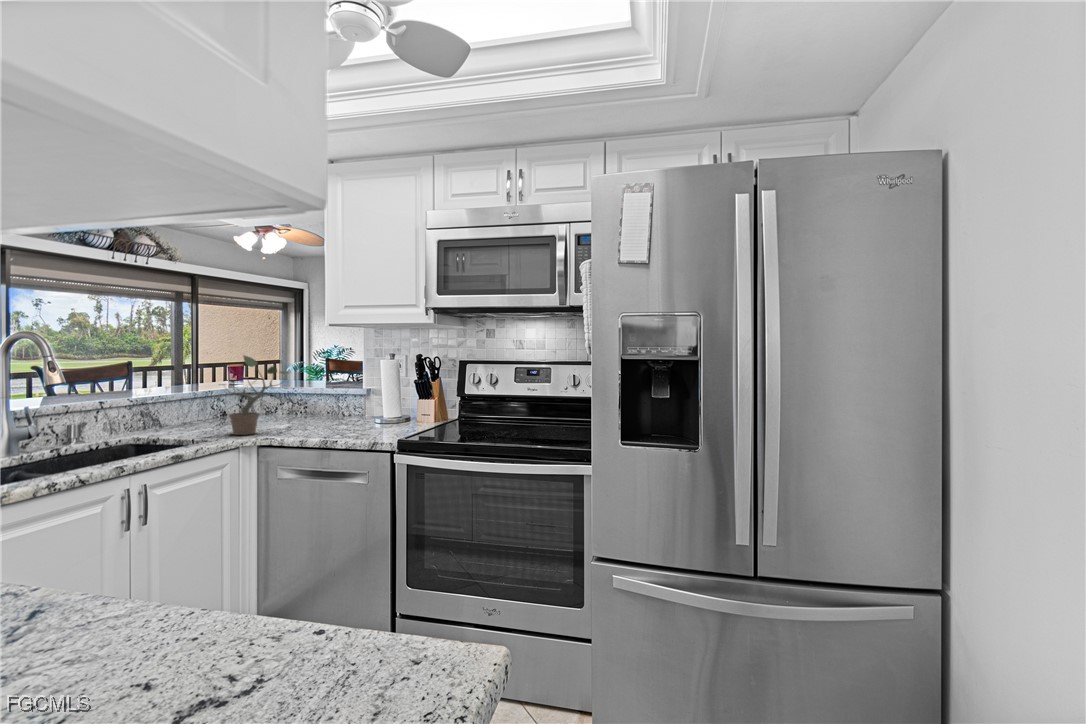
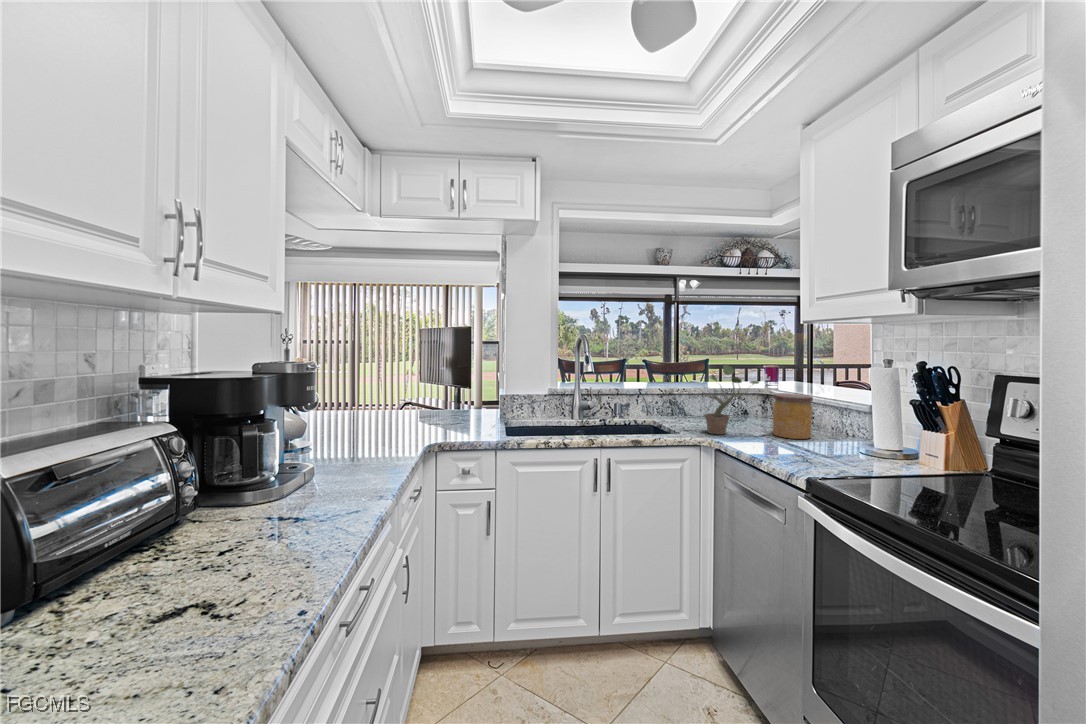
jar: none [291,384,327,427] -> present [773,393,813,439]

